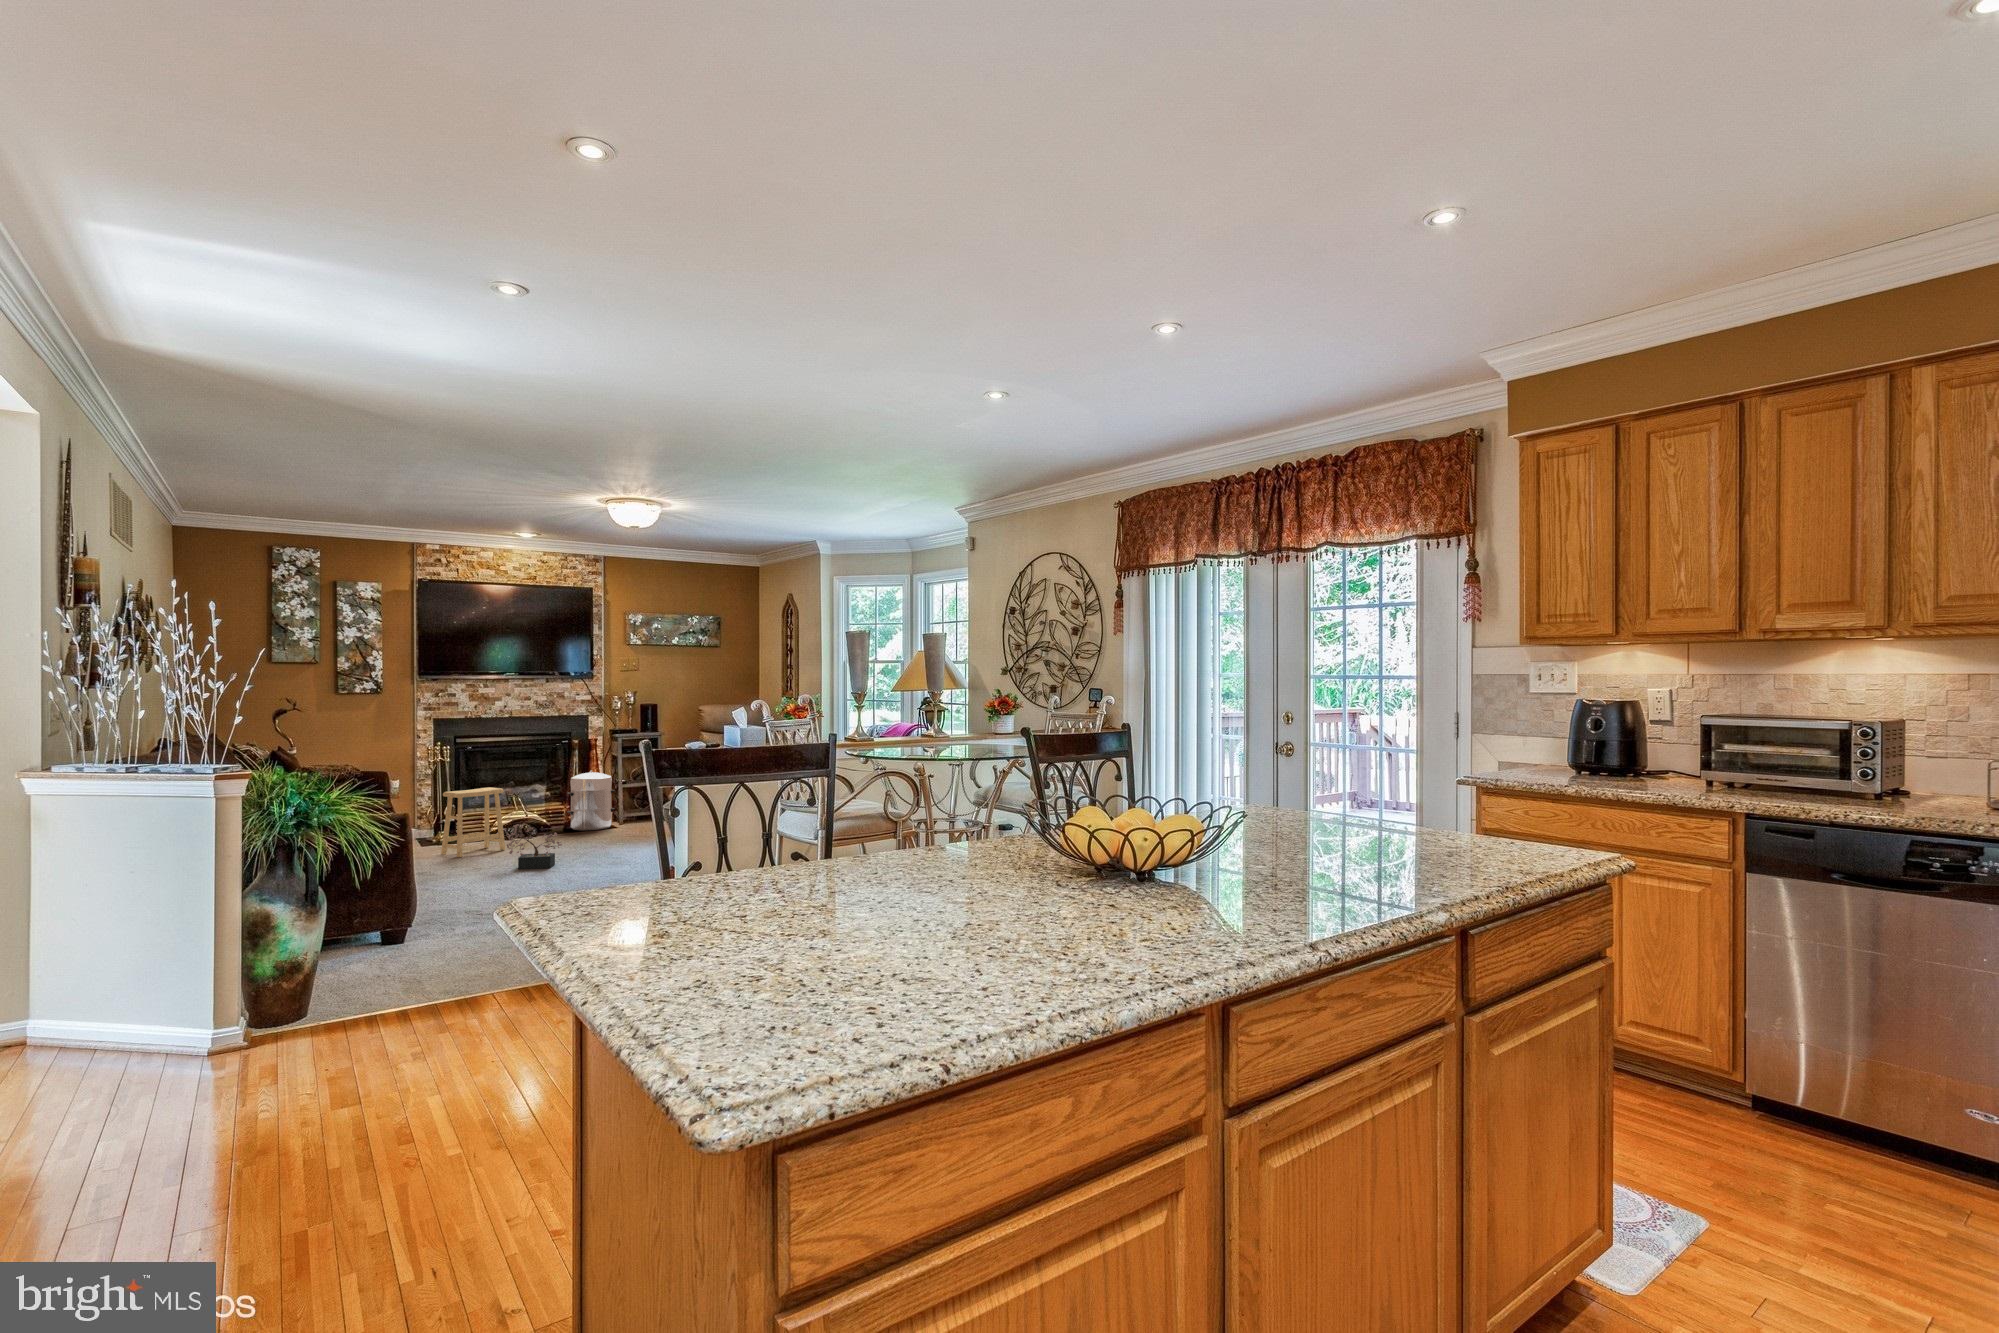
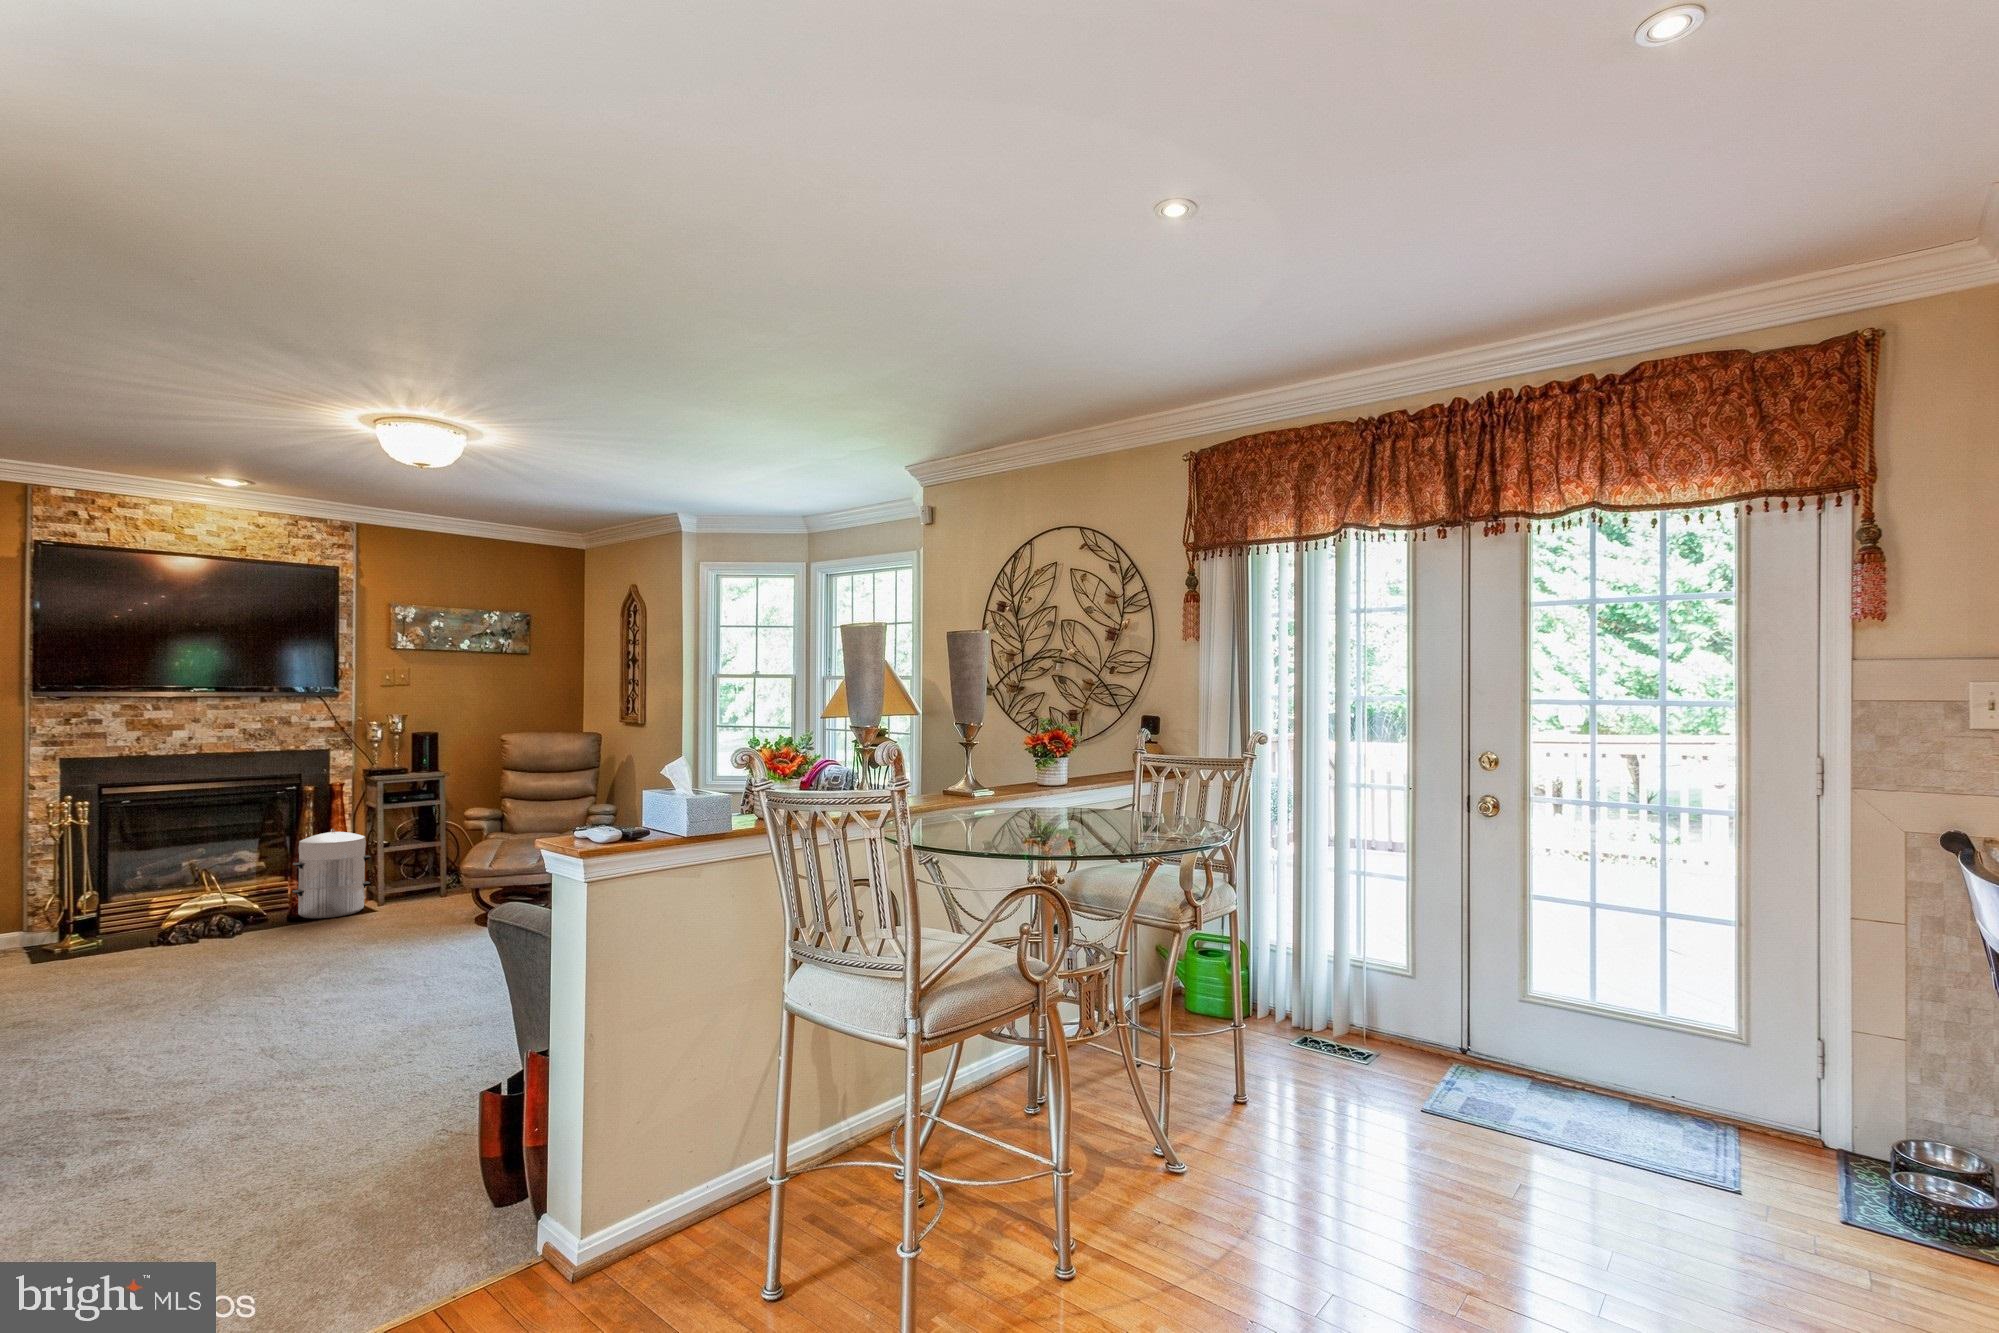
footstool: present [441,787,505,857] -> none [60,868,182,988]
decorative plant: present [507,824,562,869] -> none [180,934,283,1010]

